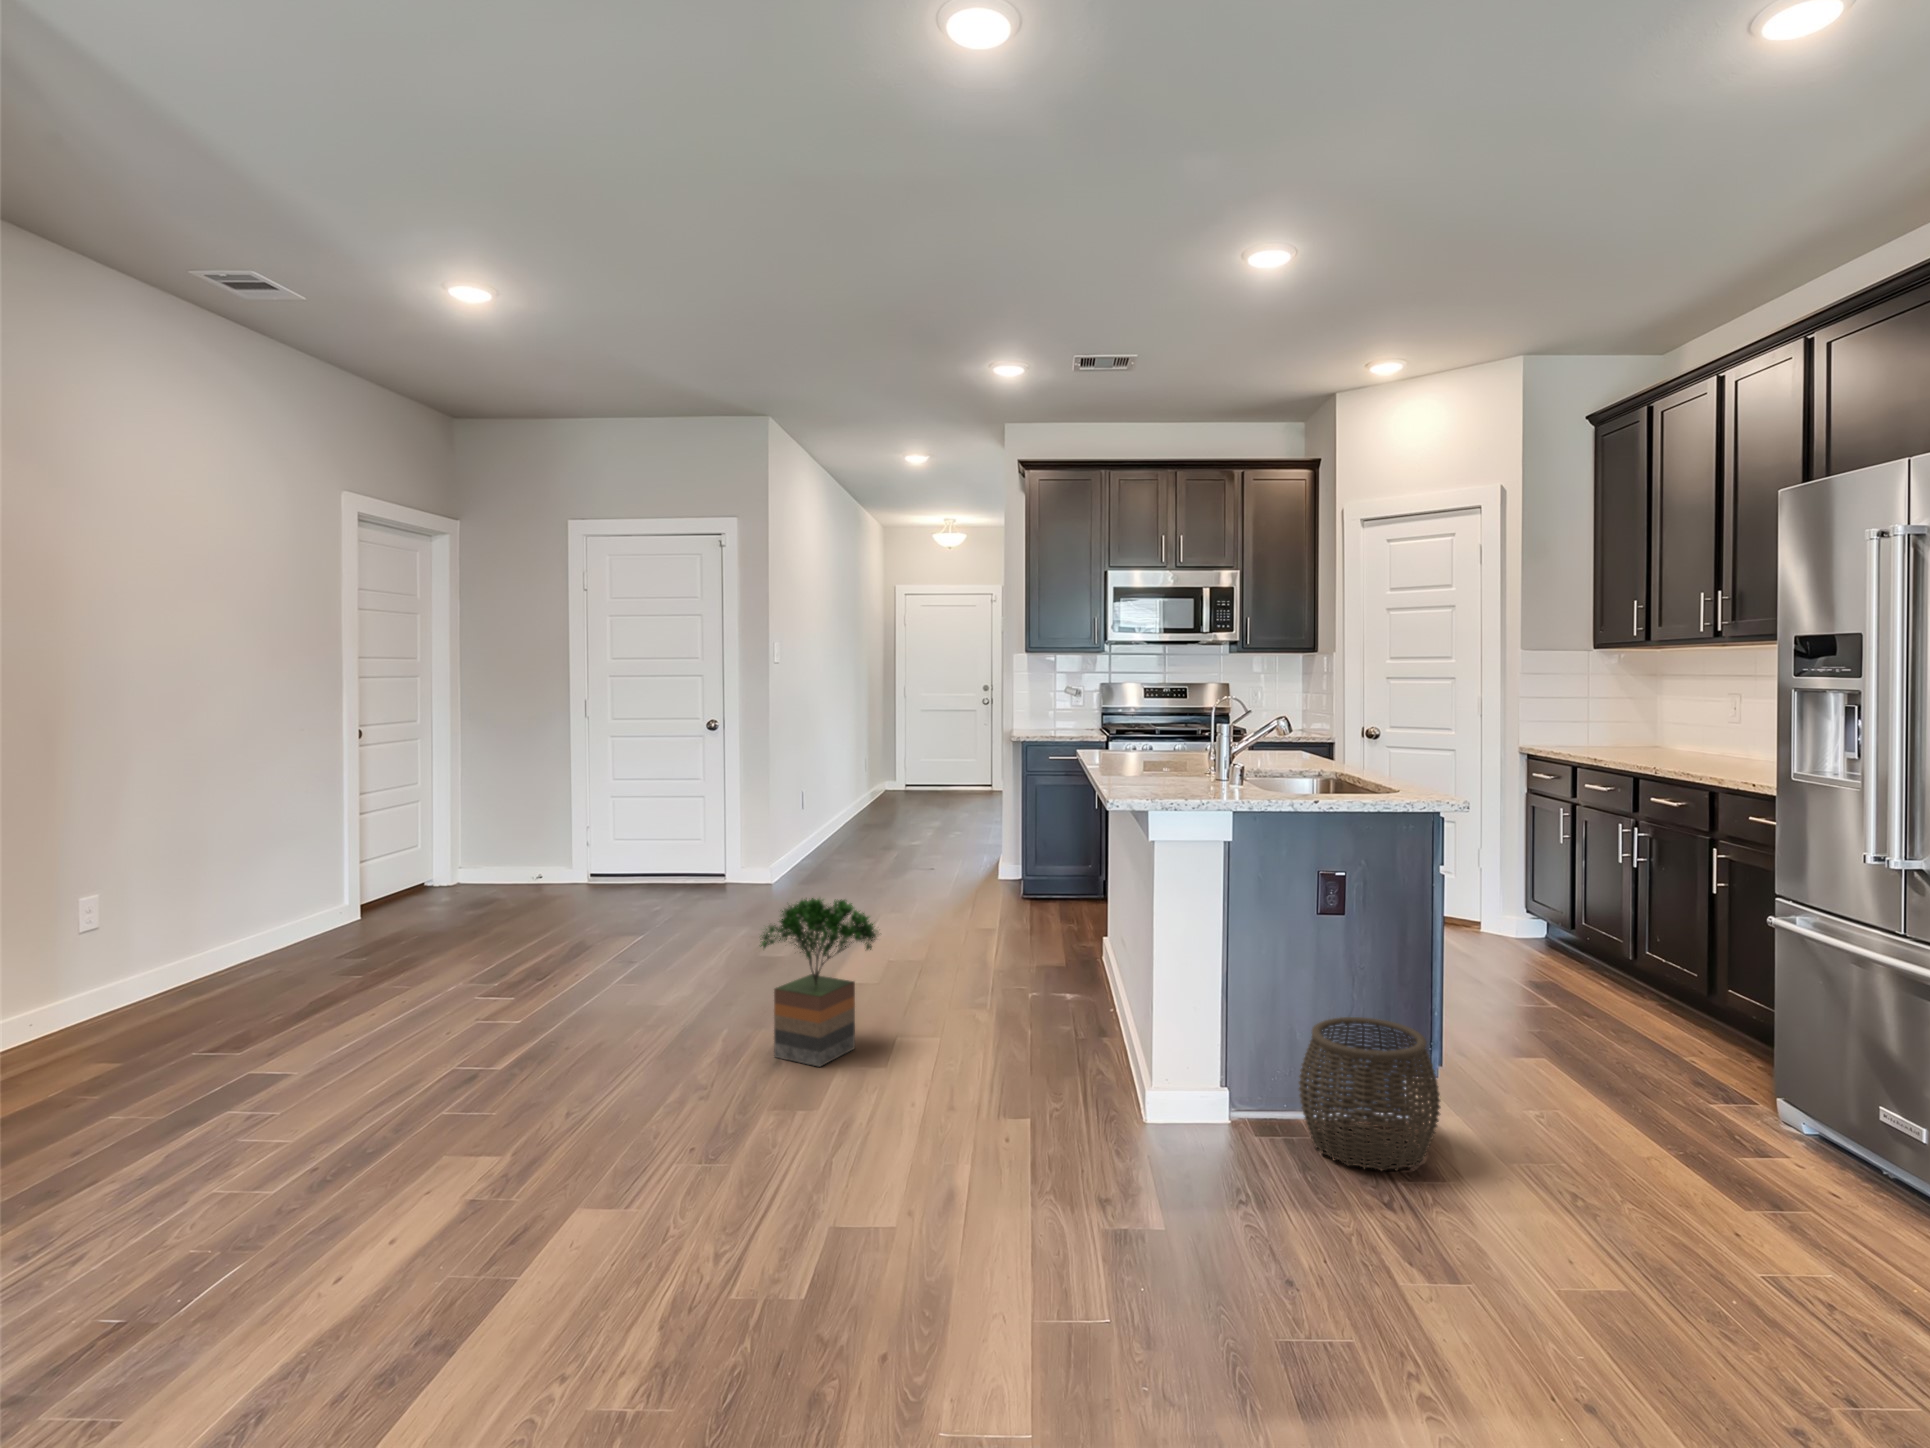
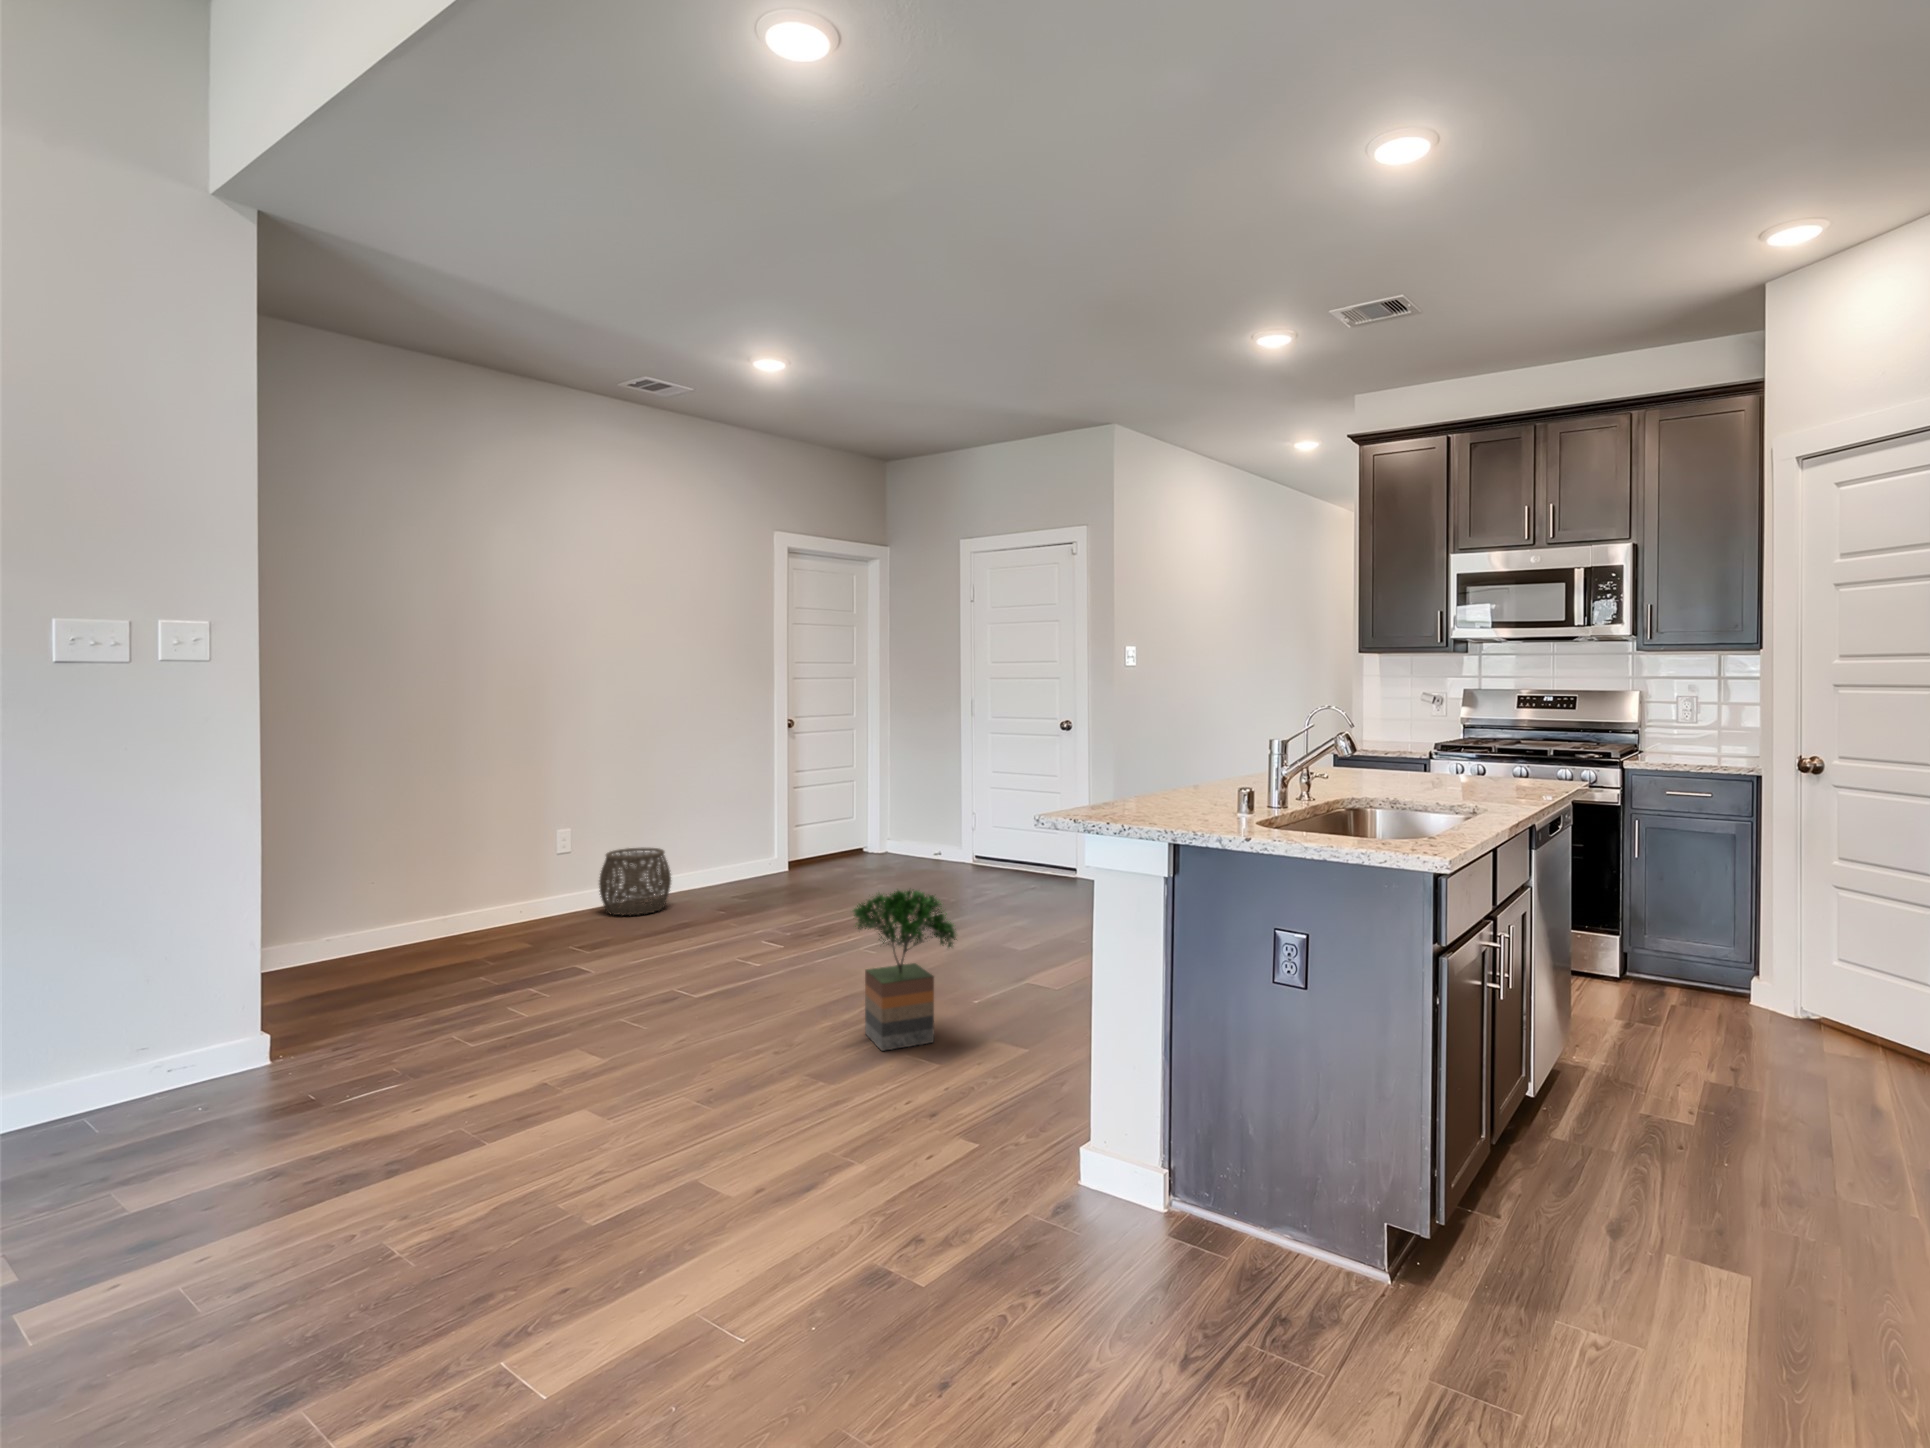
woven basket: present [1299,1017,1440,1171] -> present [599,848,671,915]

